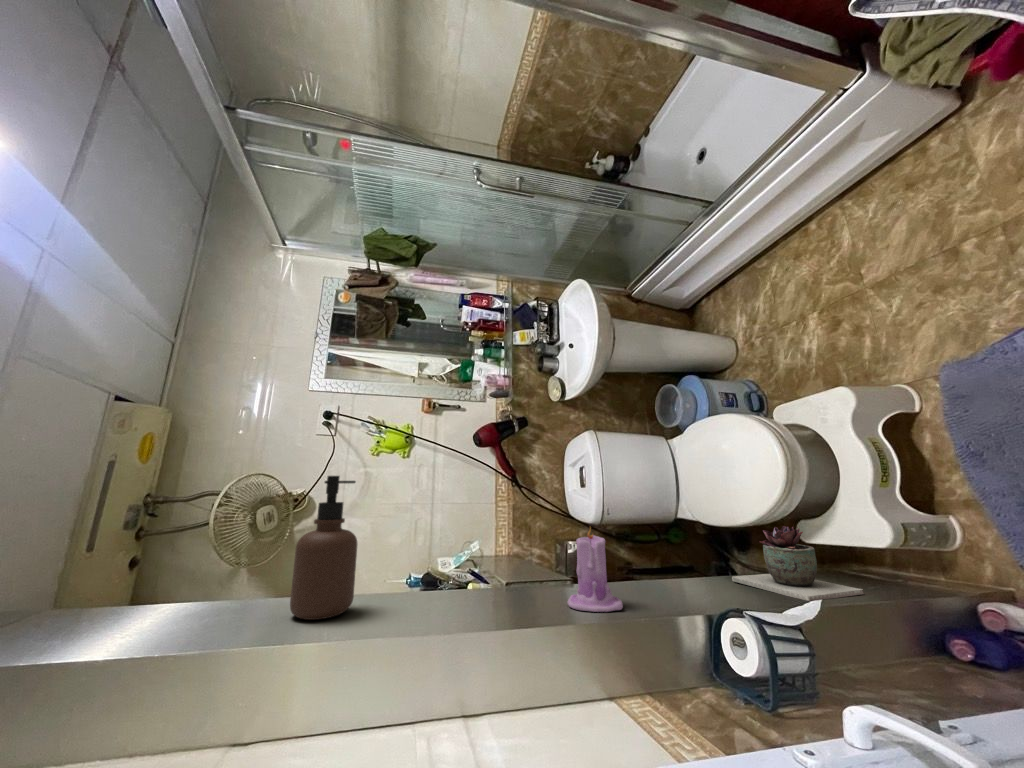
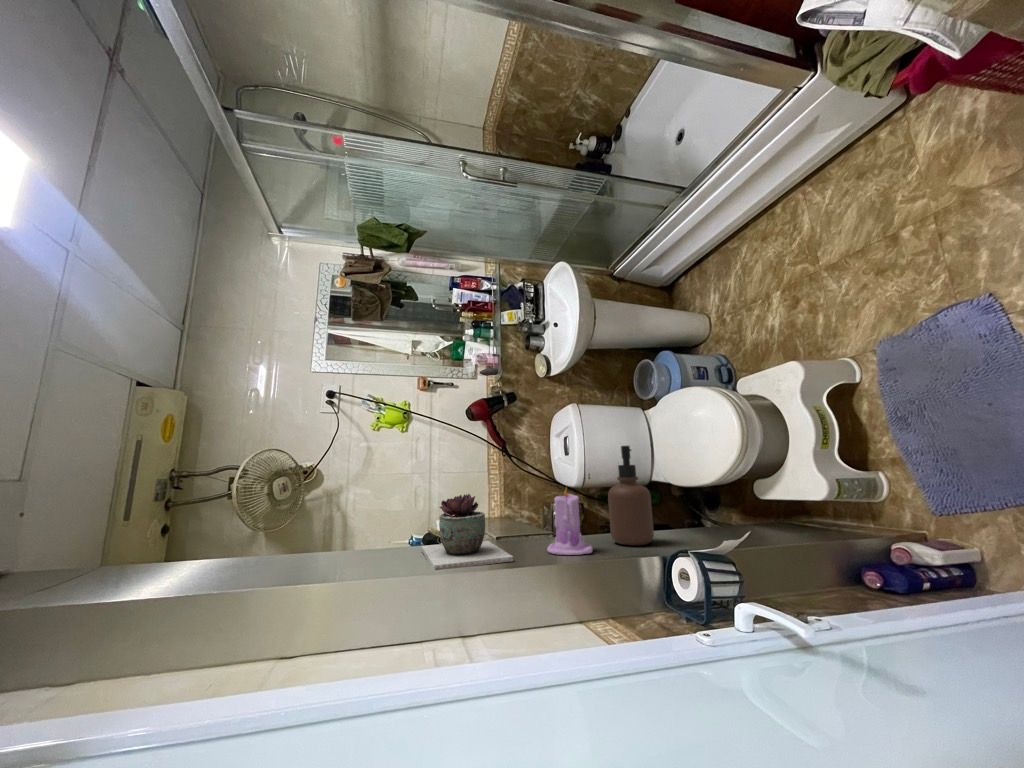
soap dispenser: present [290,476,357,620] -> present [608,446,654,546]
succulent plant: present [732,526,864,601] -> present [422,494,513,570]

